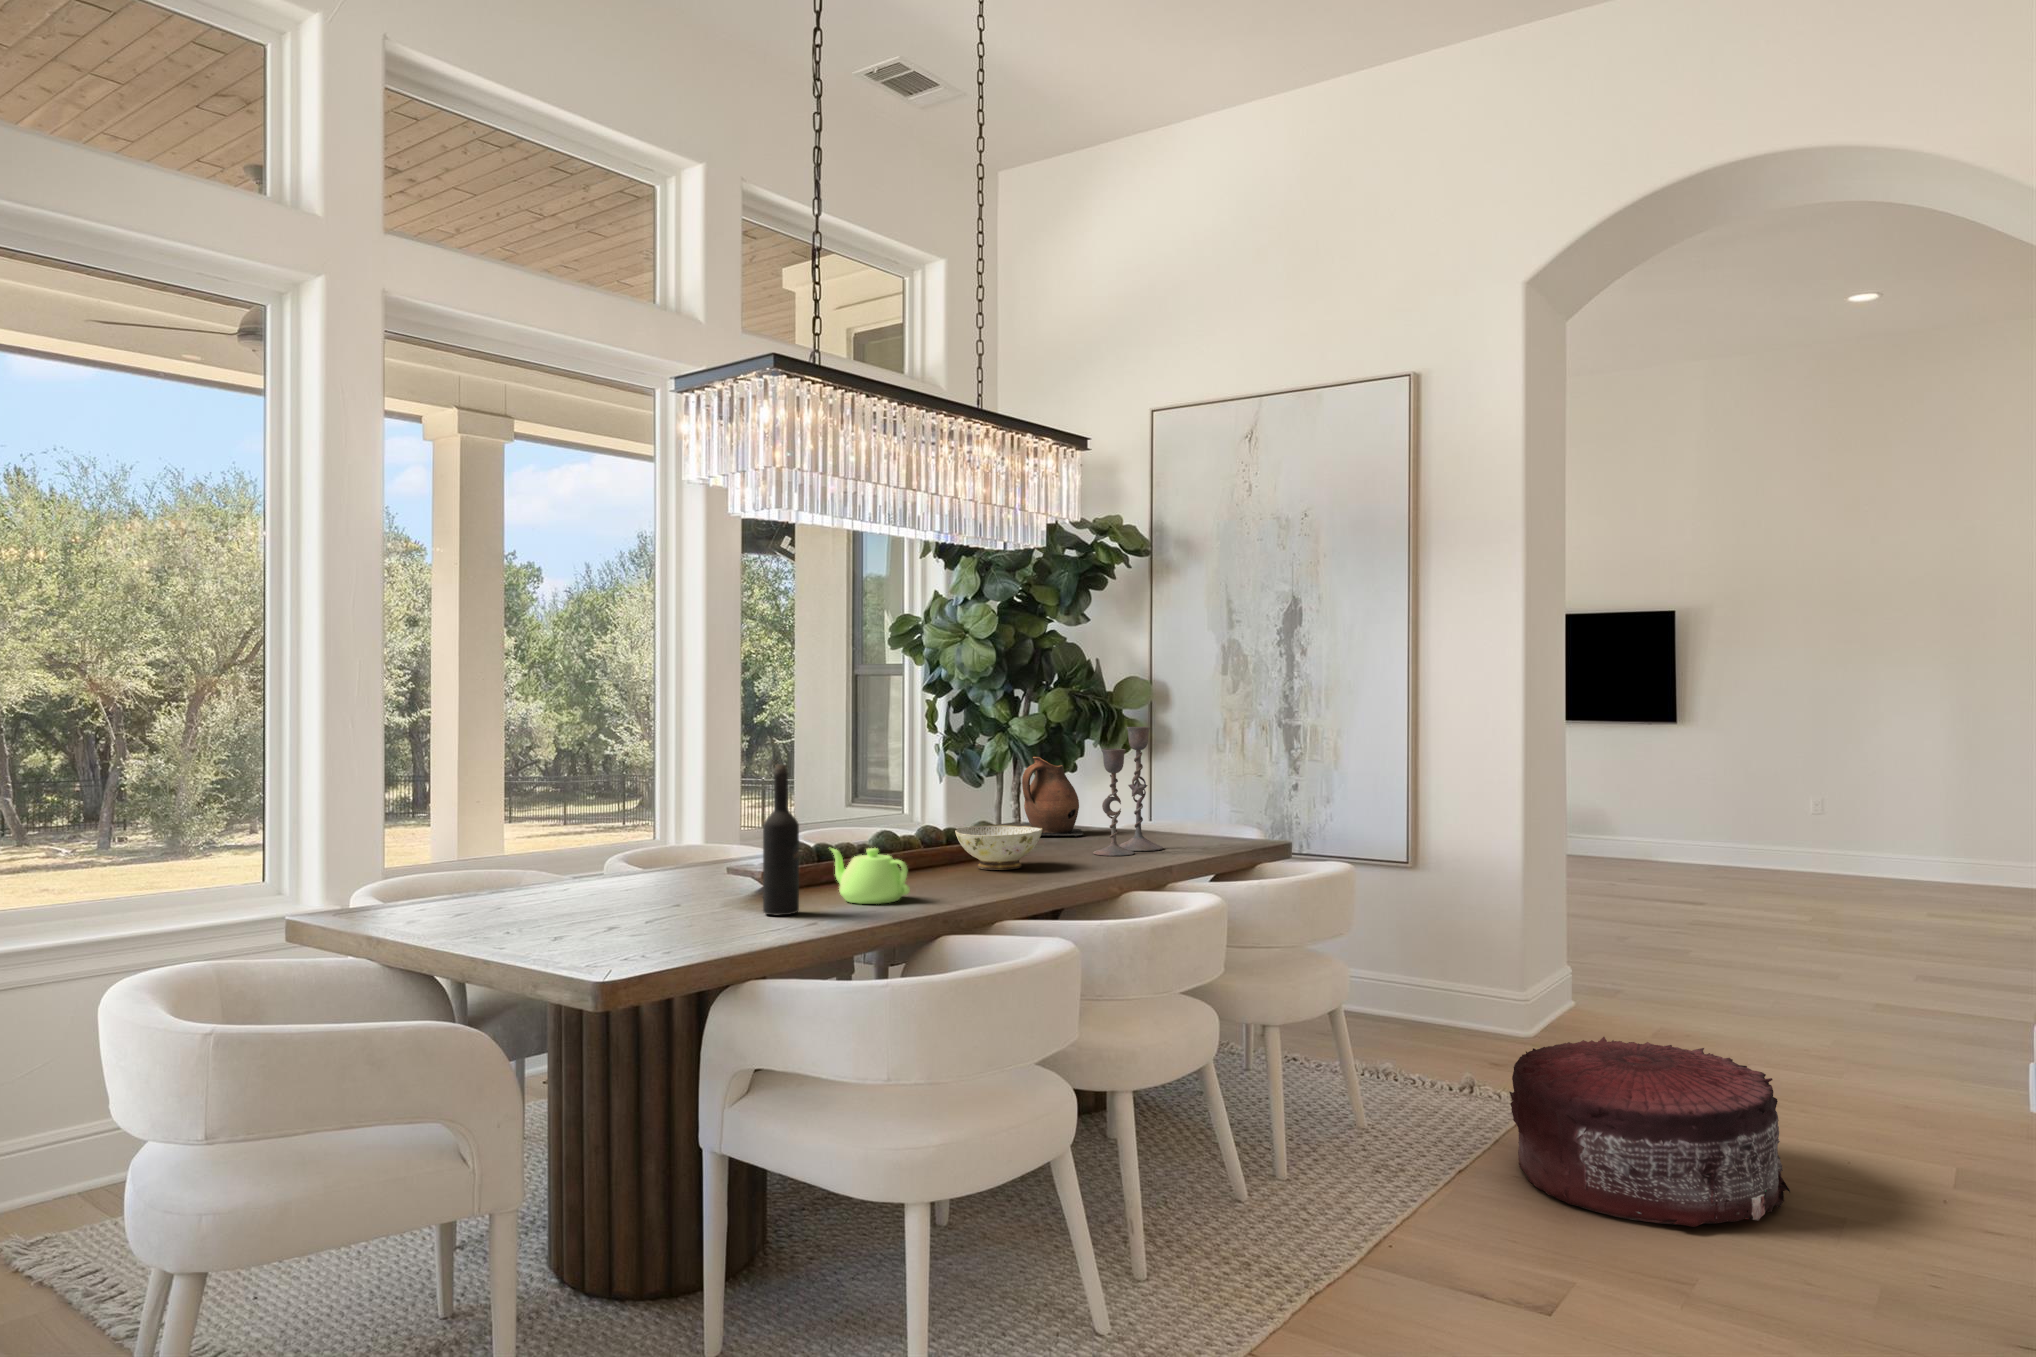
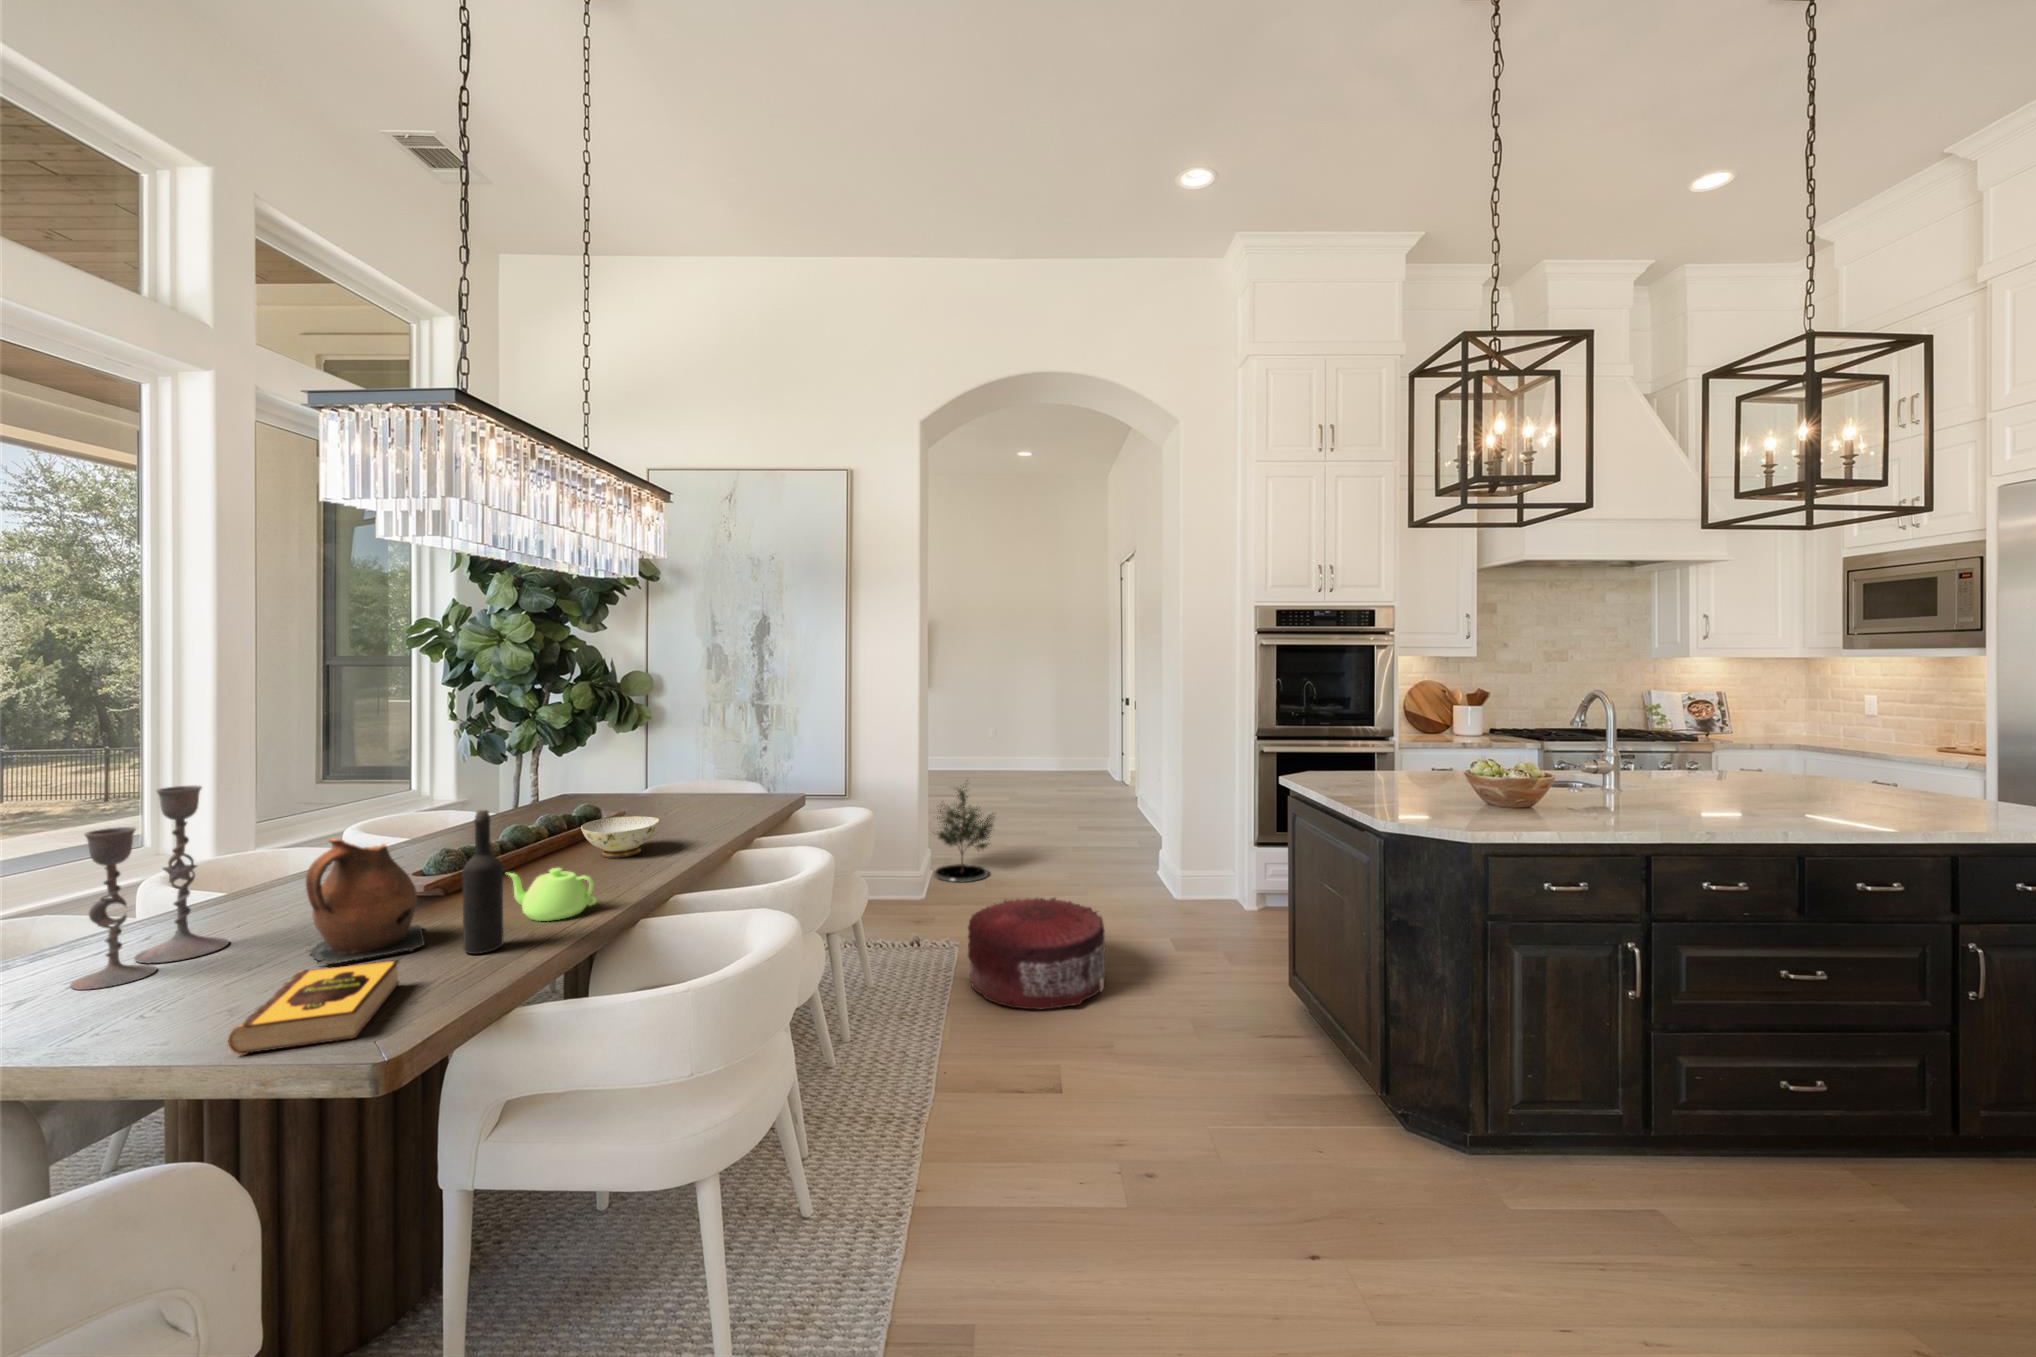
candlestick: present [1093,727,1163,856] -> present [70,786,229,990]
ceramic pitcher: present [1022,757,1083,837] -> present [306,838,425,964]
potted tree: none [1562,854,1688,1033] -> present [934,780,994,882]
hardback book: none [544,895,694,946] -> present [228,960,400,1055]

